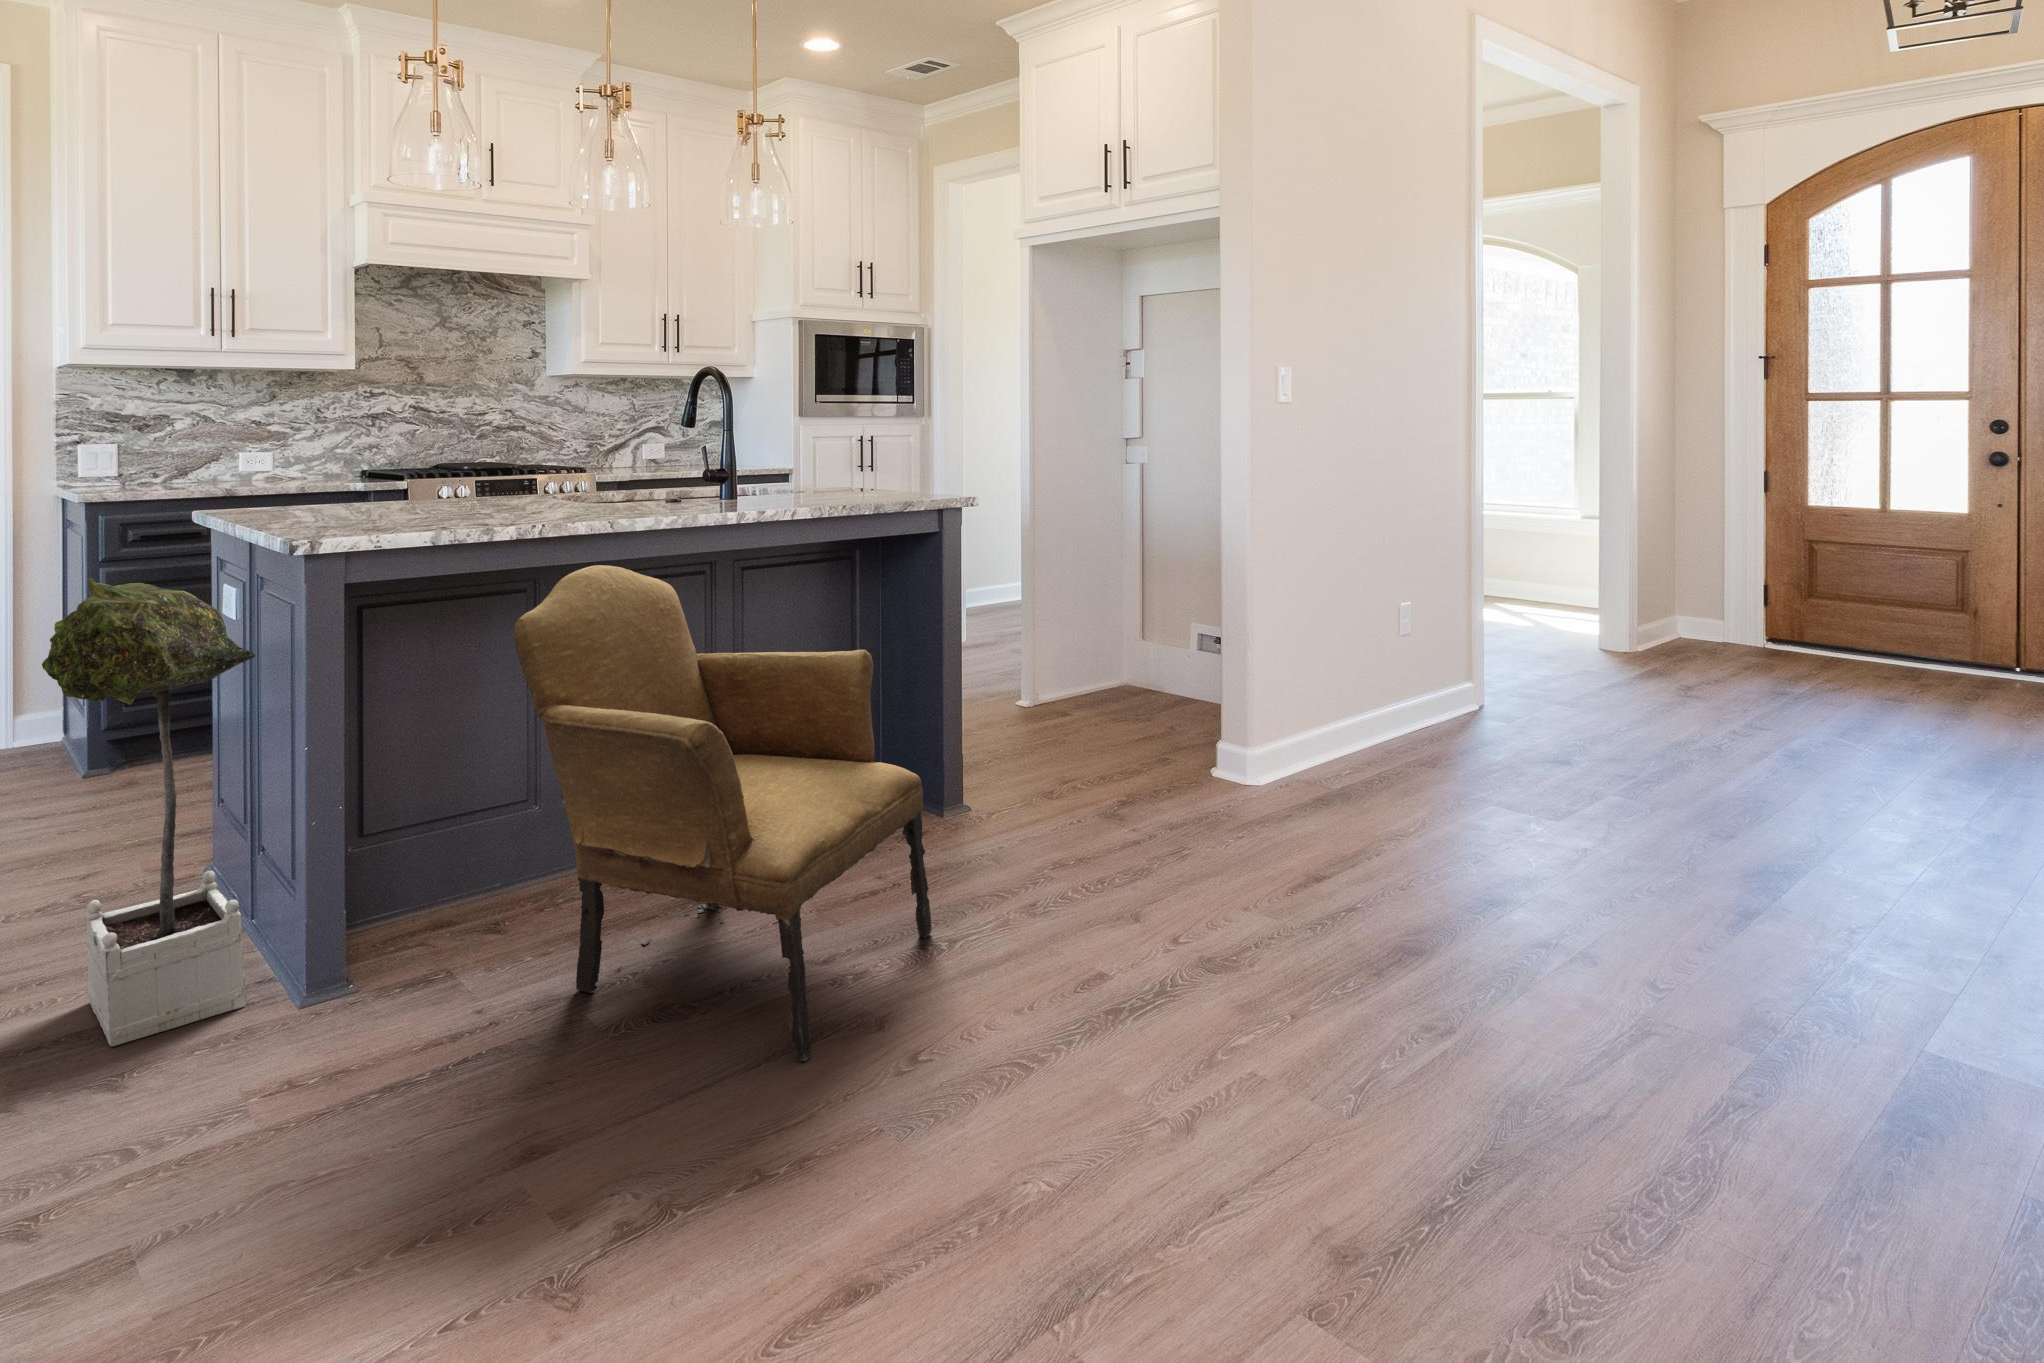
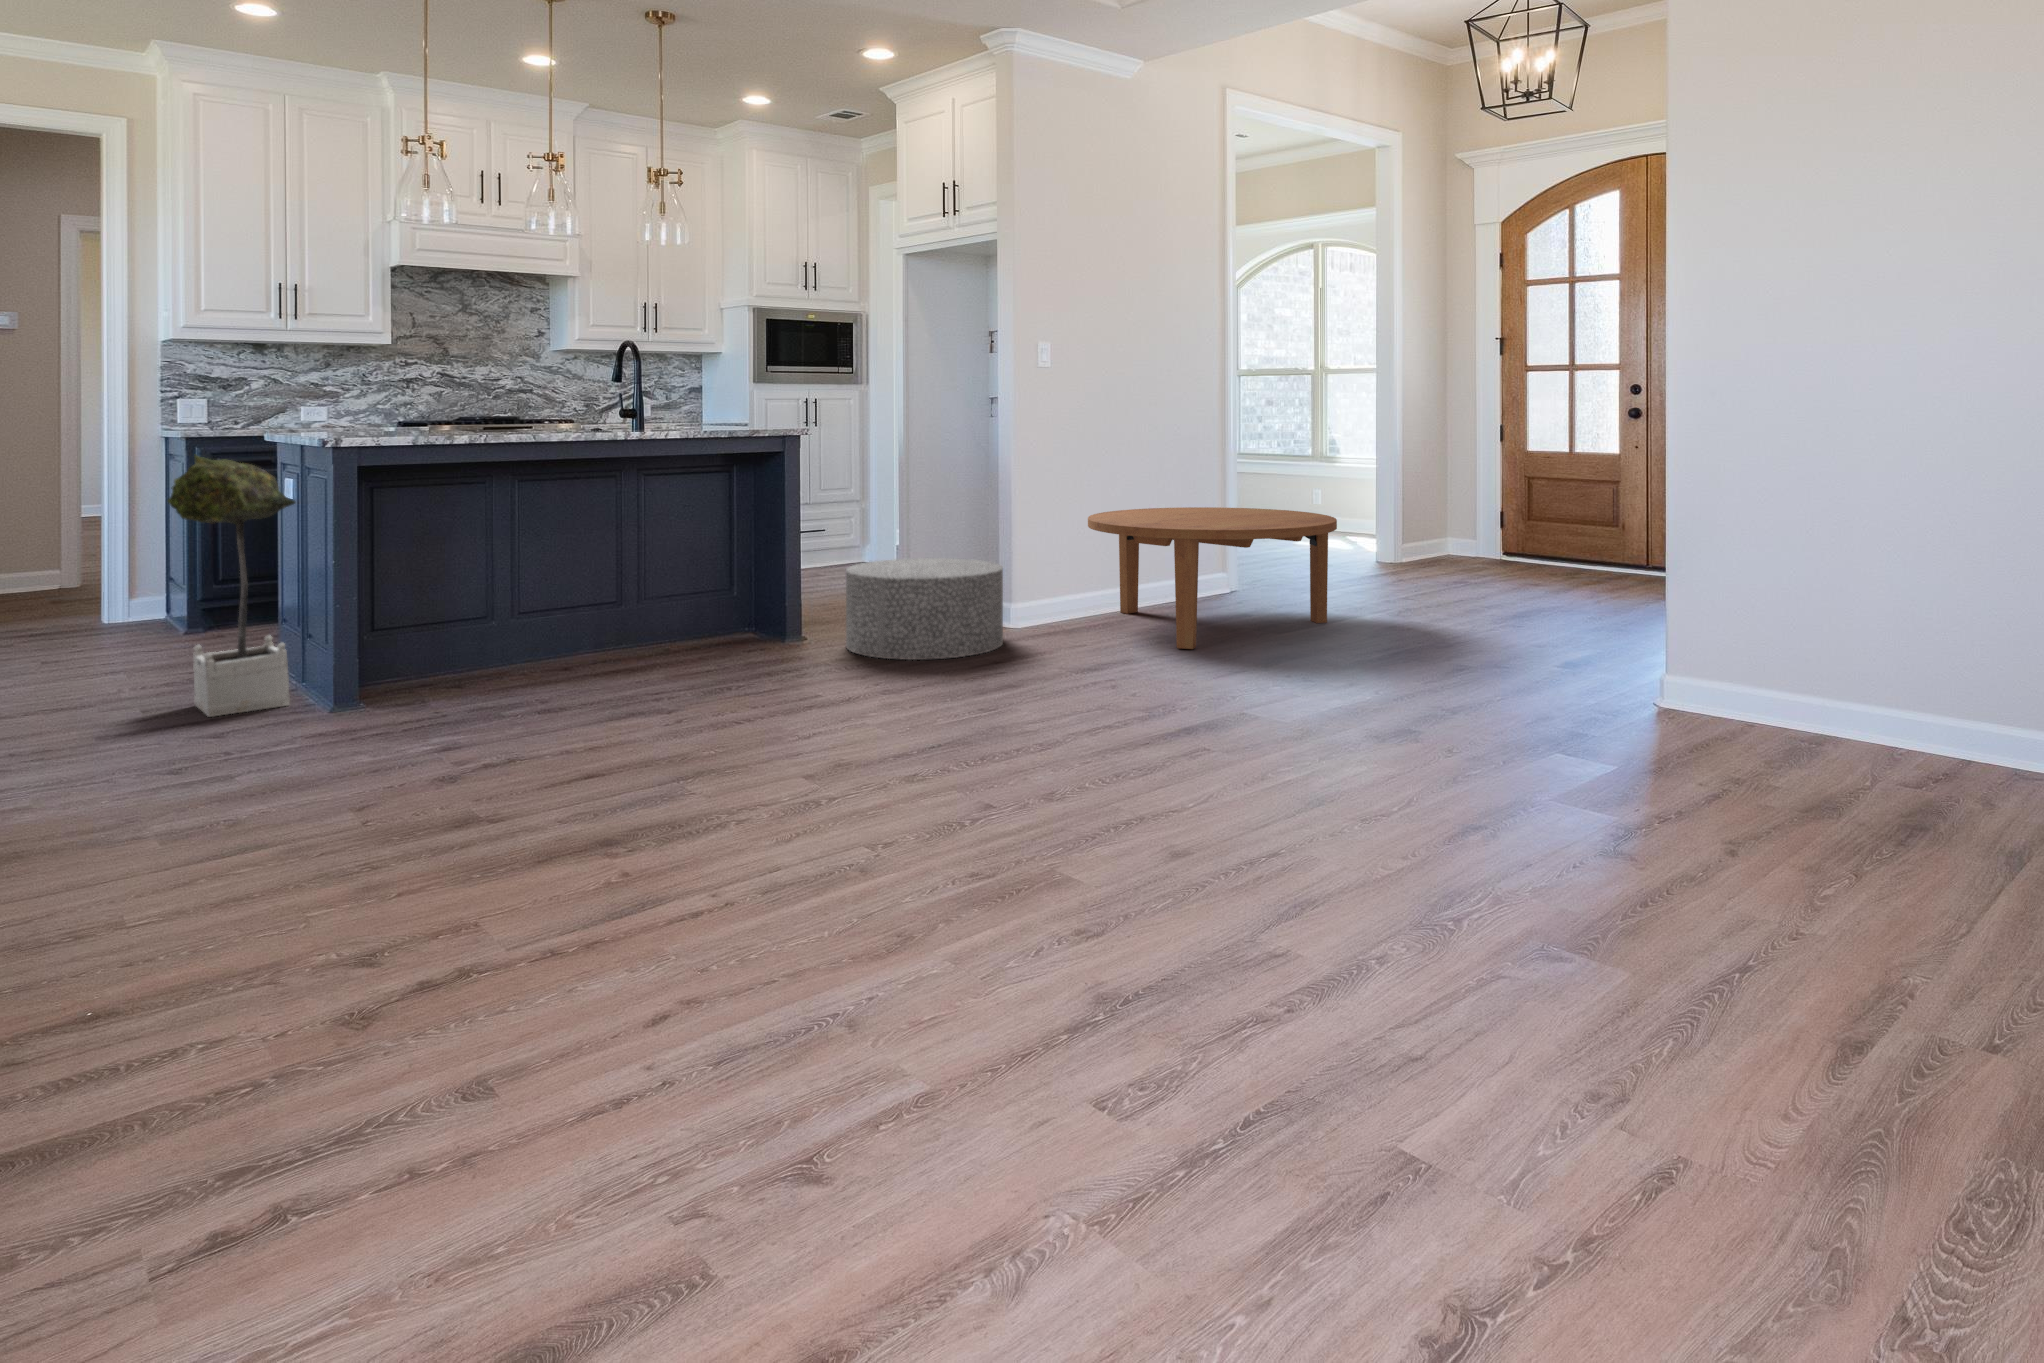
armchair: present [514,565,932,1061] -> none [454,455,723,715]
coffee table: none [1367,603,1792,858] -> present [1088,507,1337,649]
ottoman: none [1055,690,1299,880] -> present [846,558,1003,660]

